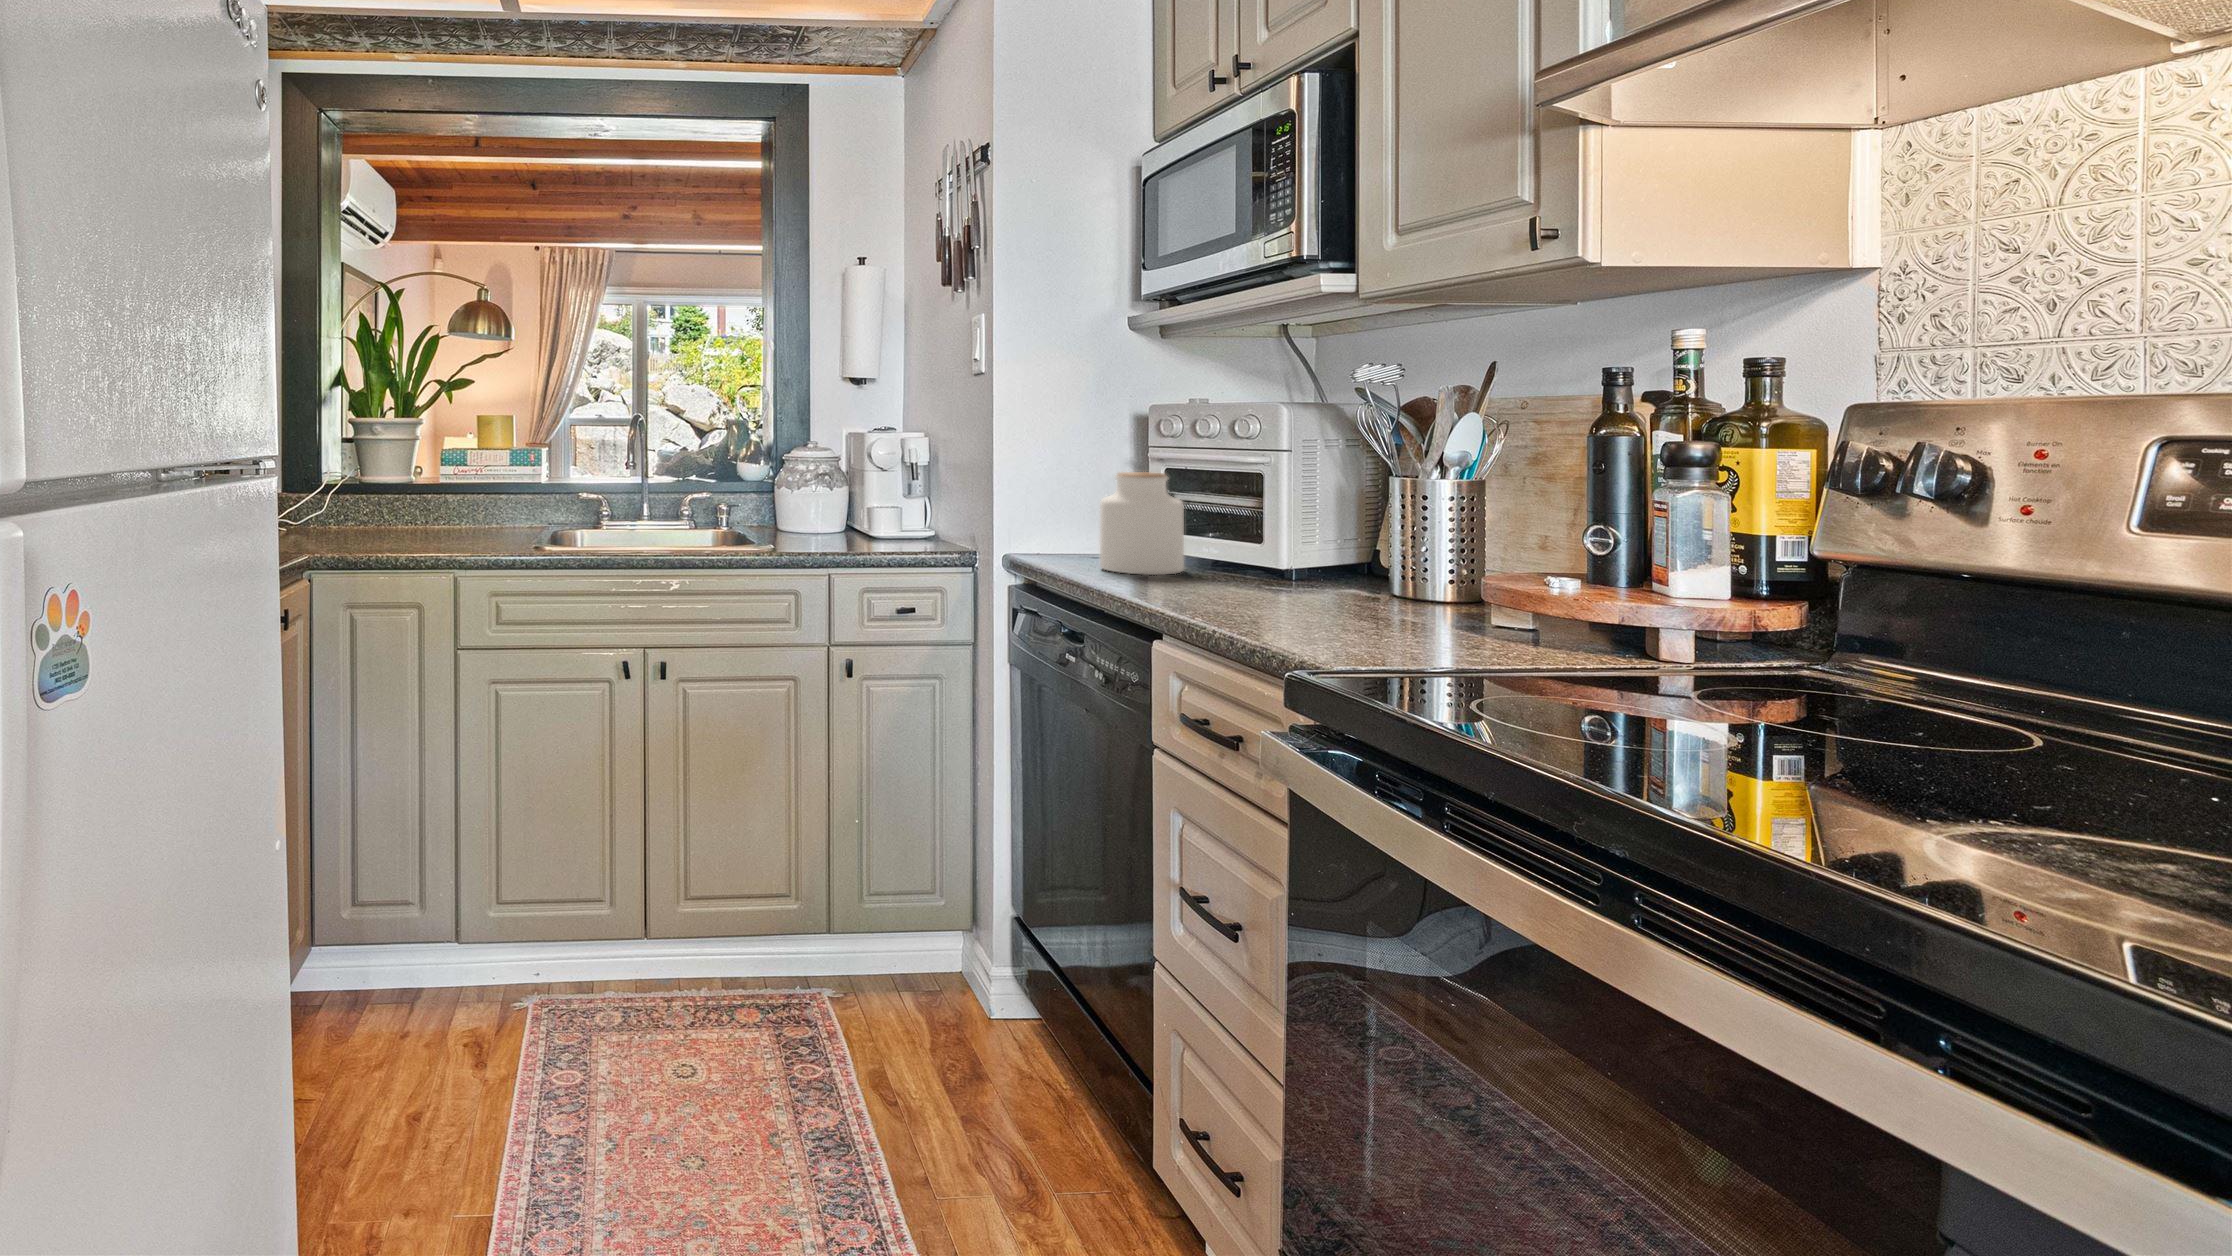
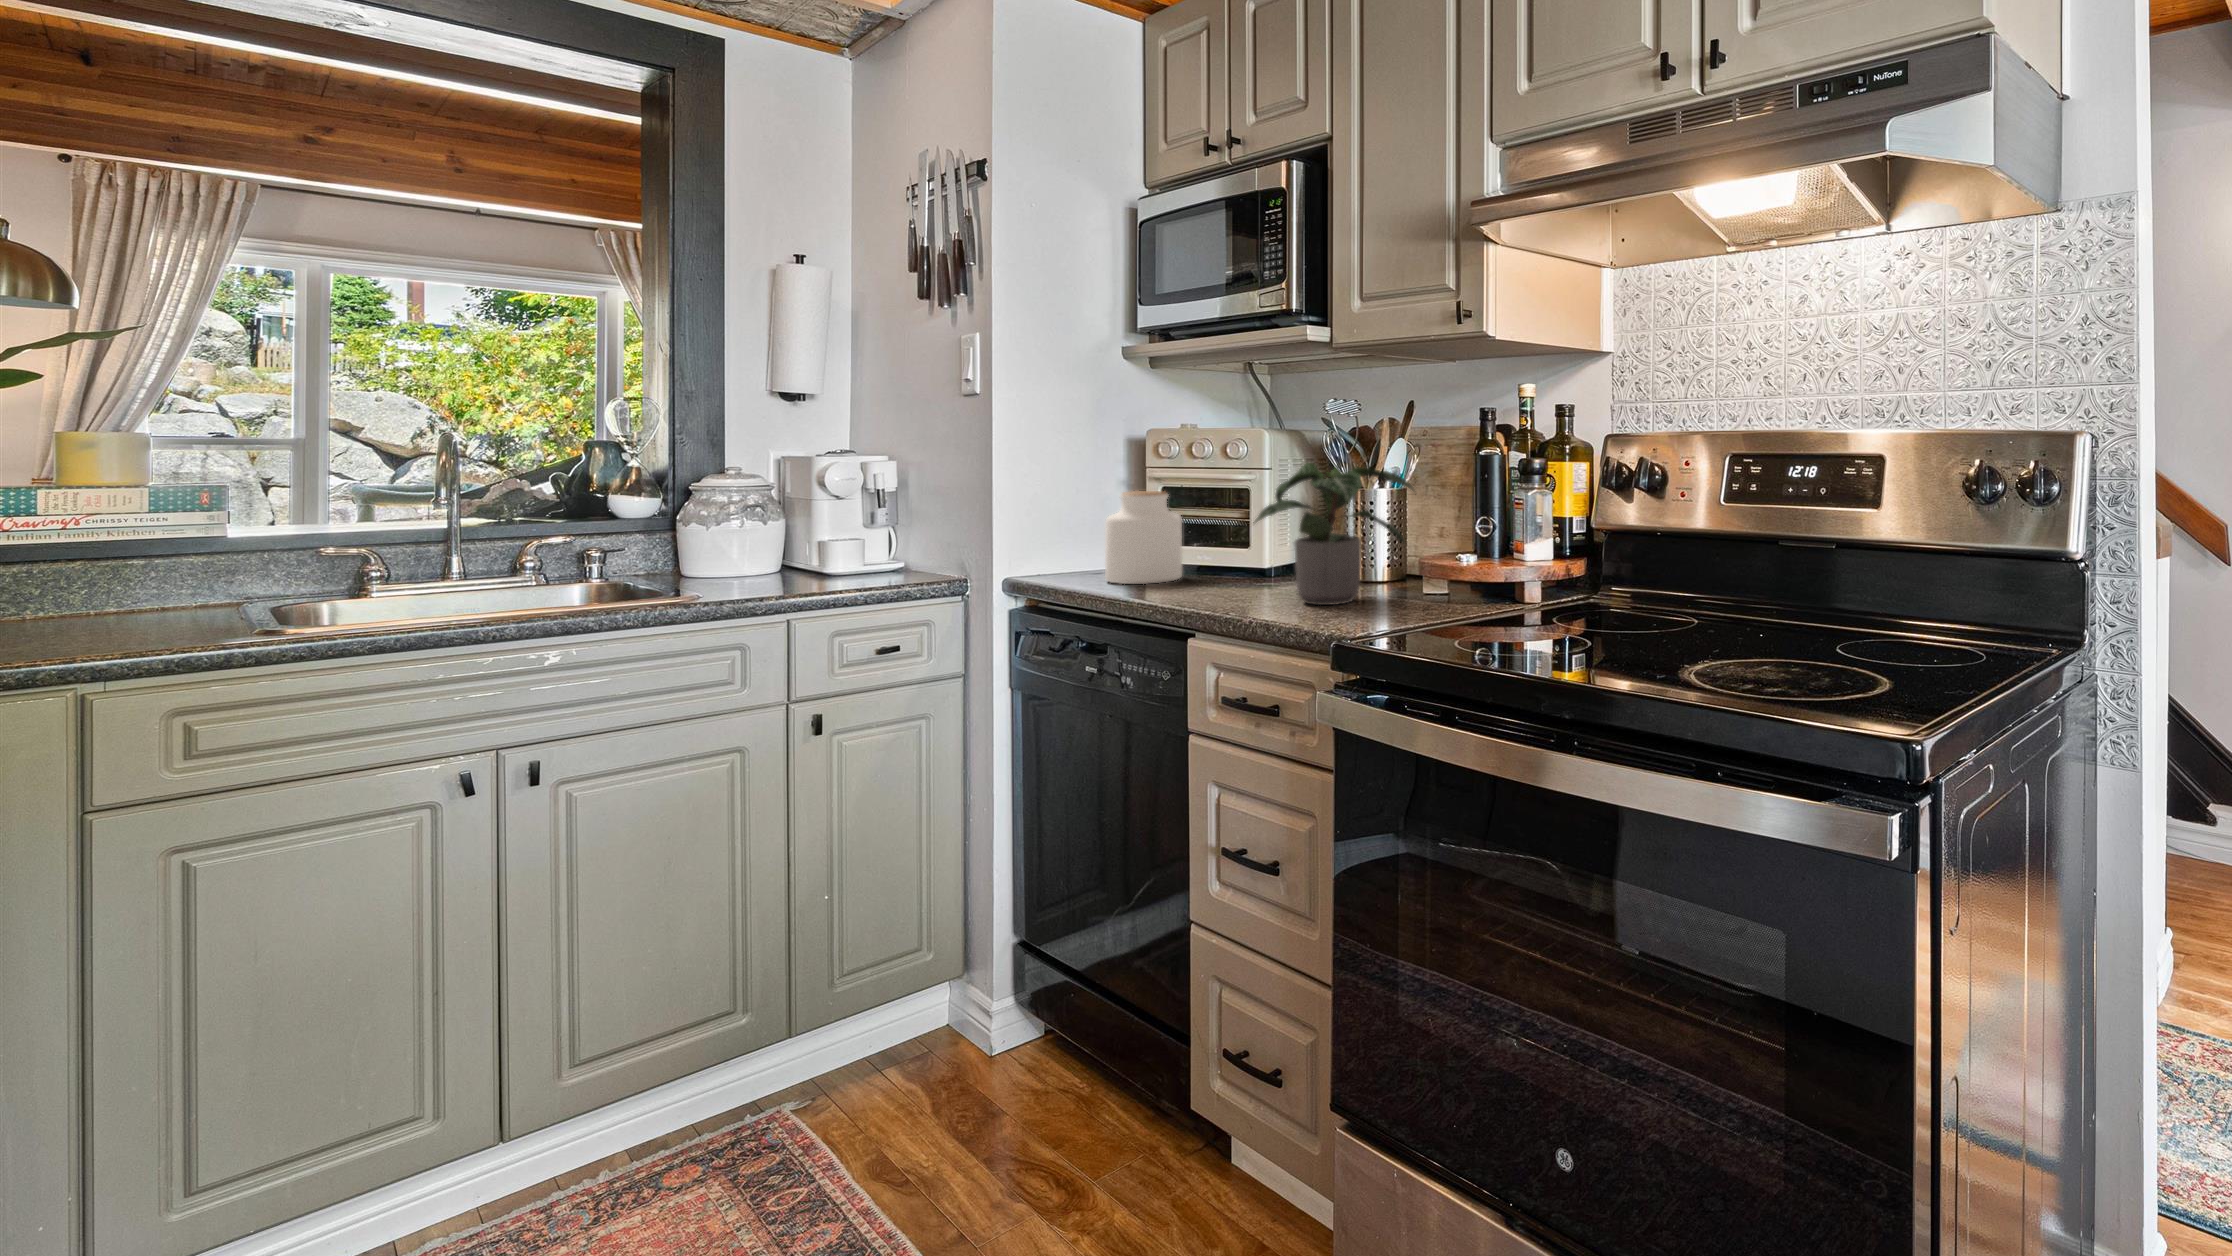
potted plant: none [1222,445,1456,621] -> present [1253,463,1414,605]

